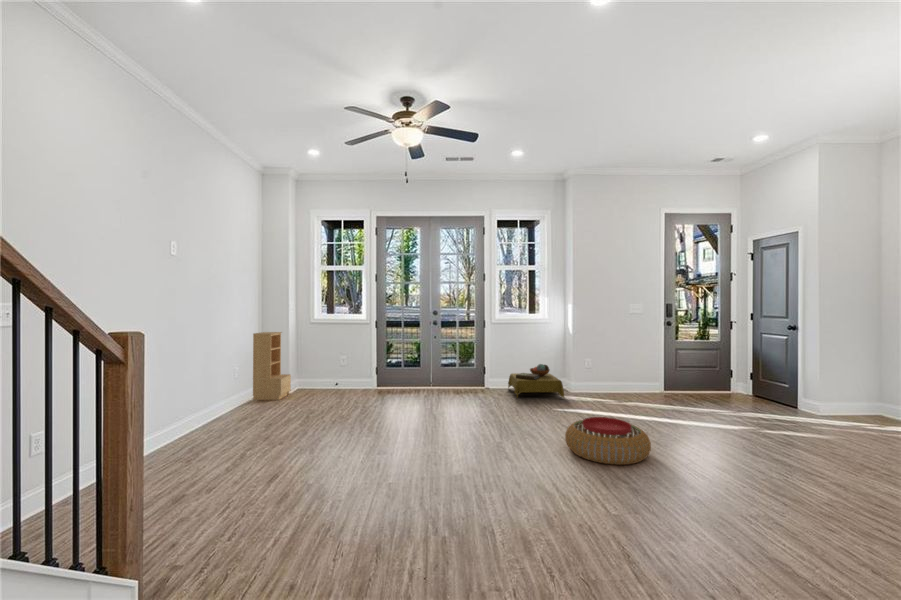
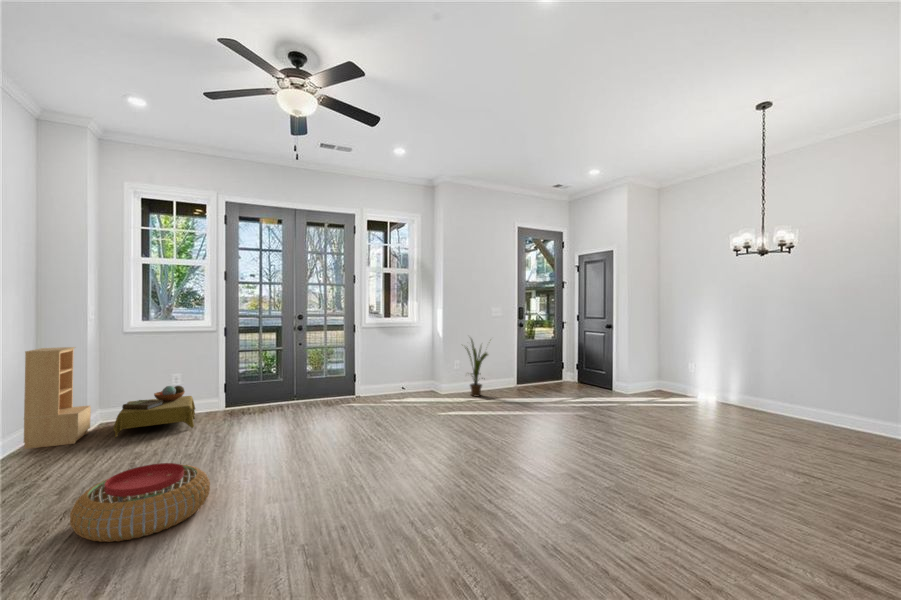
house plant: none [587,333,626,399] -> present [465,339,488,396]
side table: present [508,364,564,398] -> present [113,386,195,438]
pouf: present [565,417,651,465] -> present [70,463,210,542]

